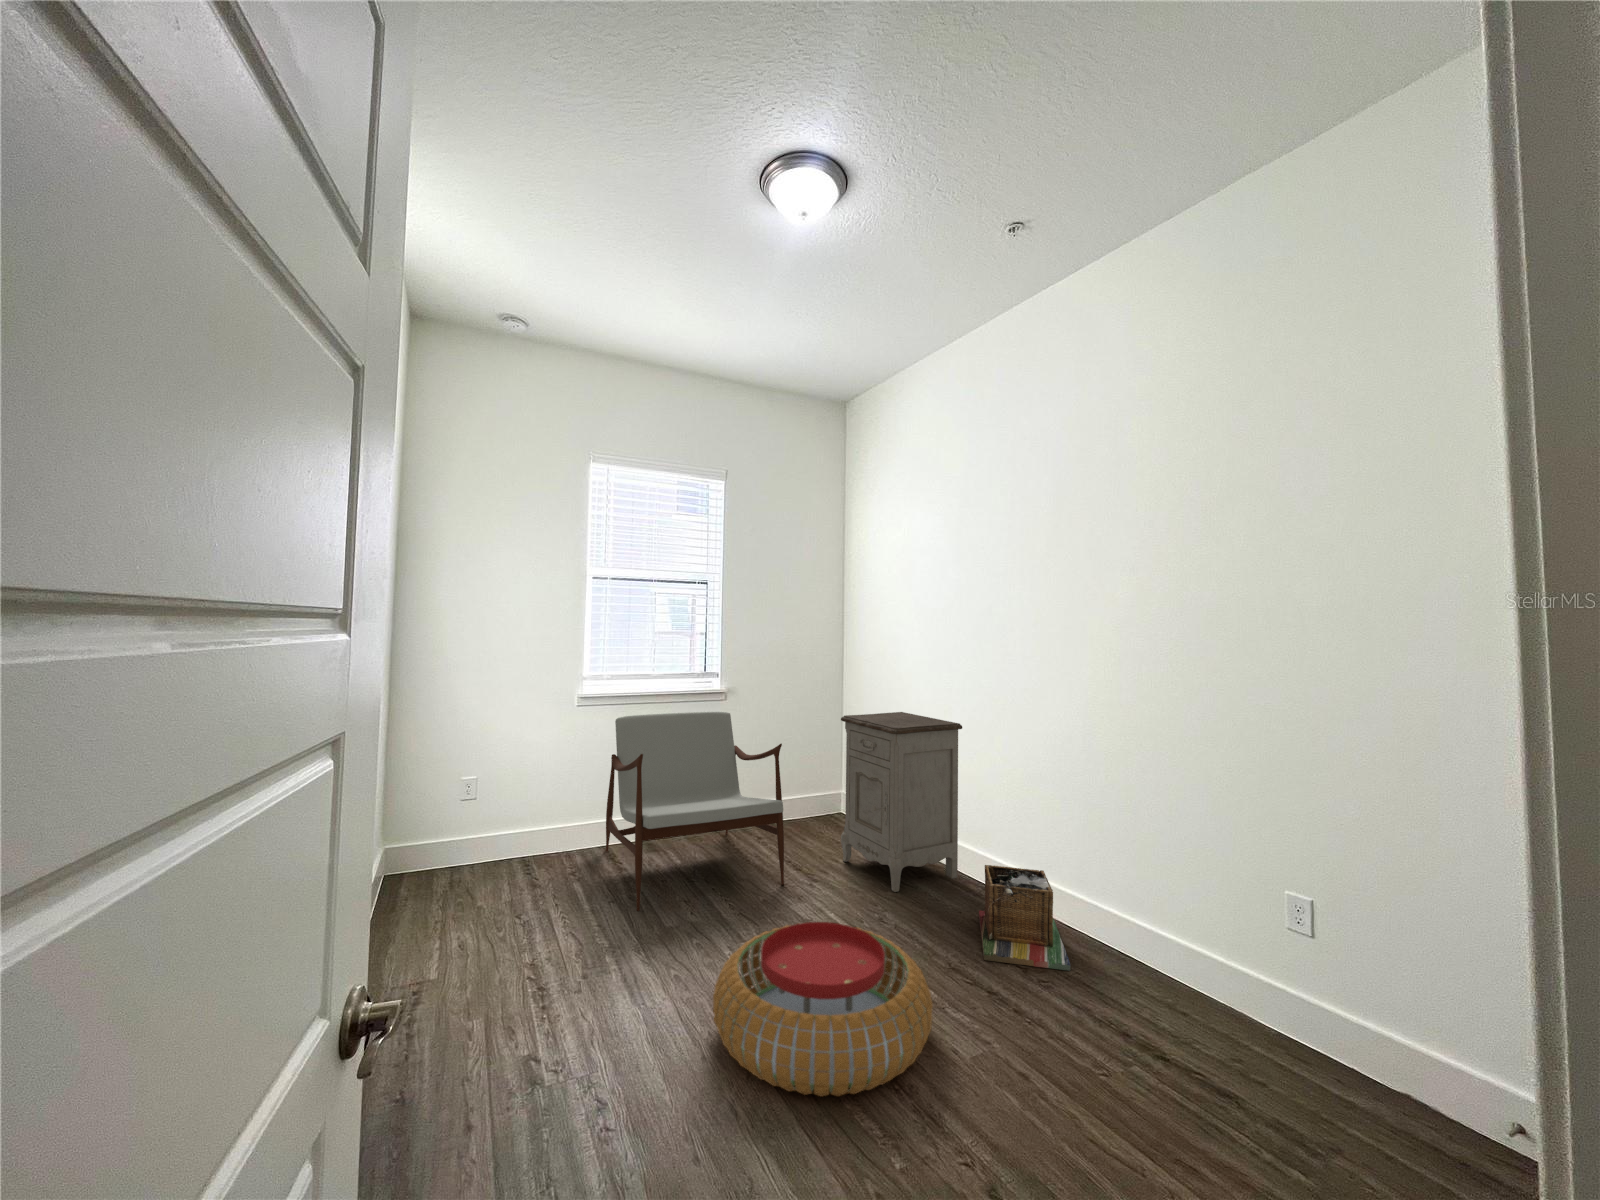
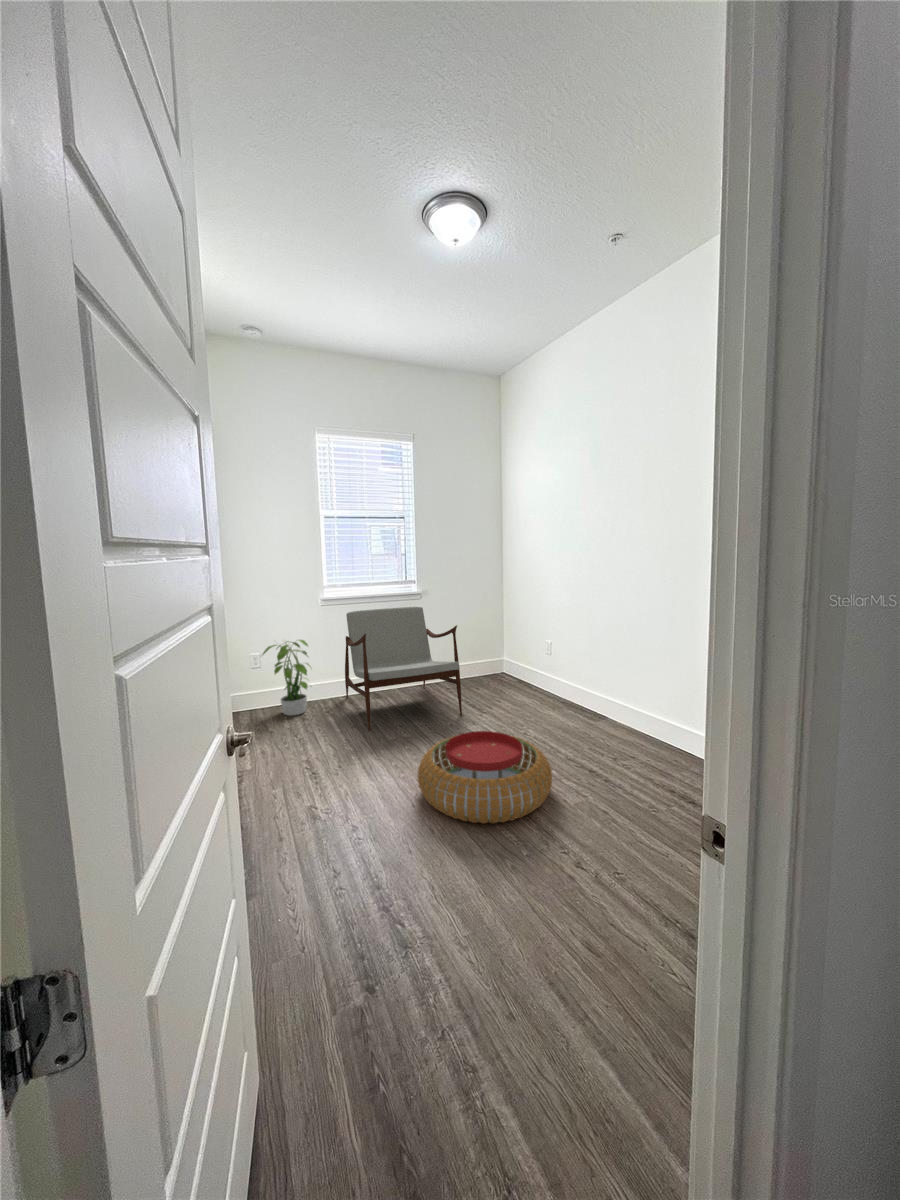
nightstand: present [841,712,962,892] -> none [497,603,580,718]
potted plant: none [475,755,556,881] -> present [262,640,310,716]
laundry basket: present [979,865,1070,971] -> none [588,698,644,759]

